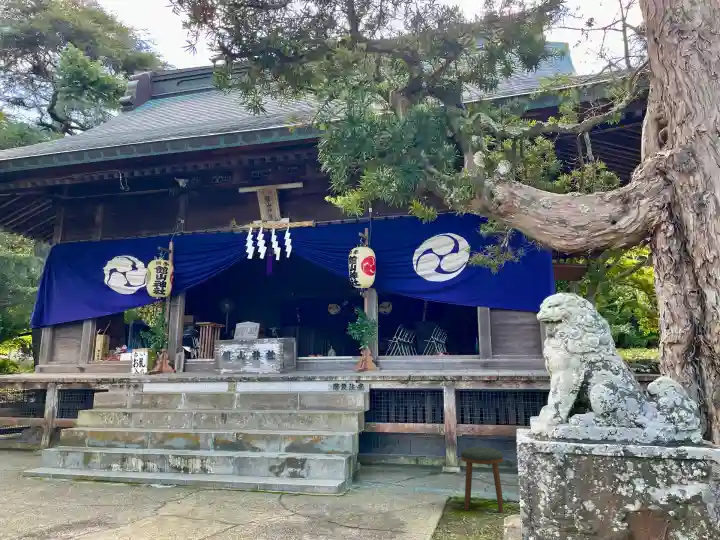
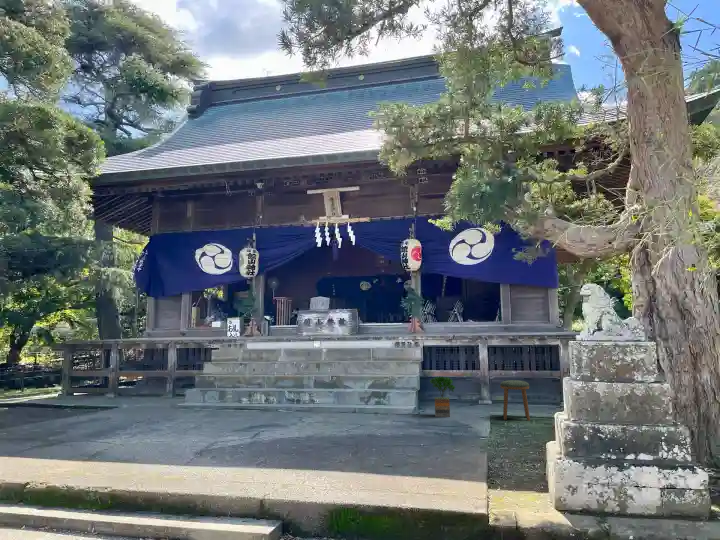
potted tree: none [360,439,398,502] -> present [430,377,455,417]

